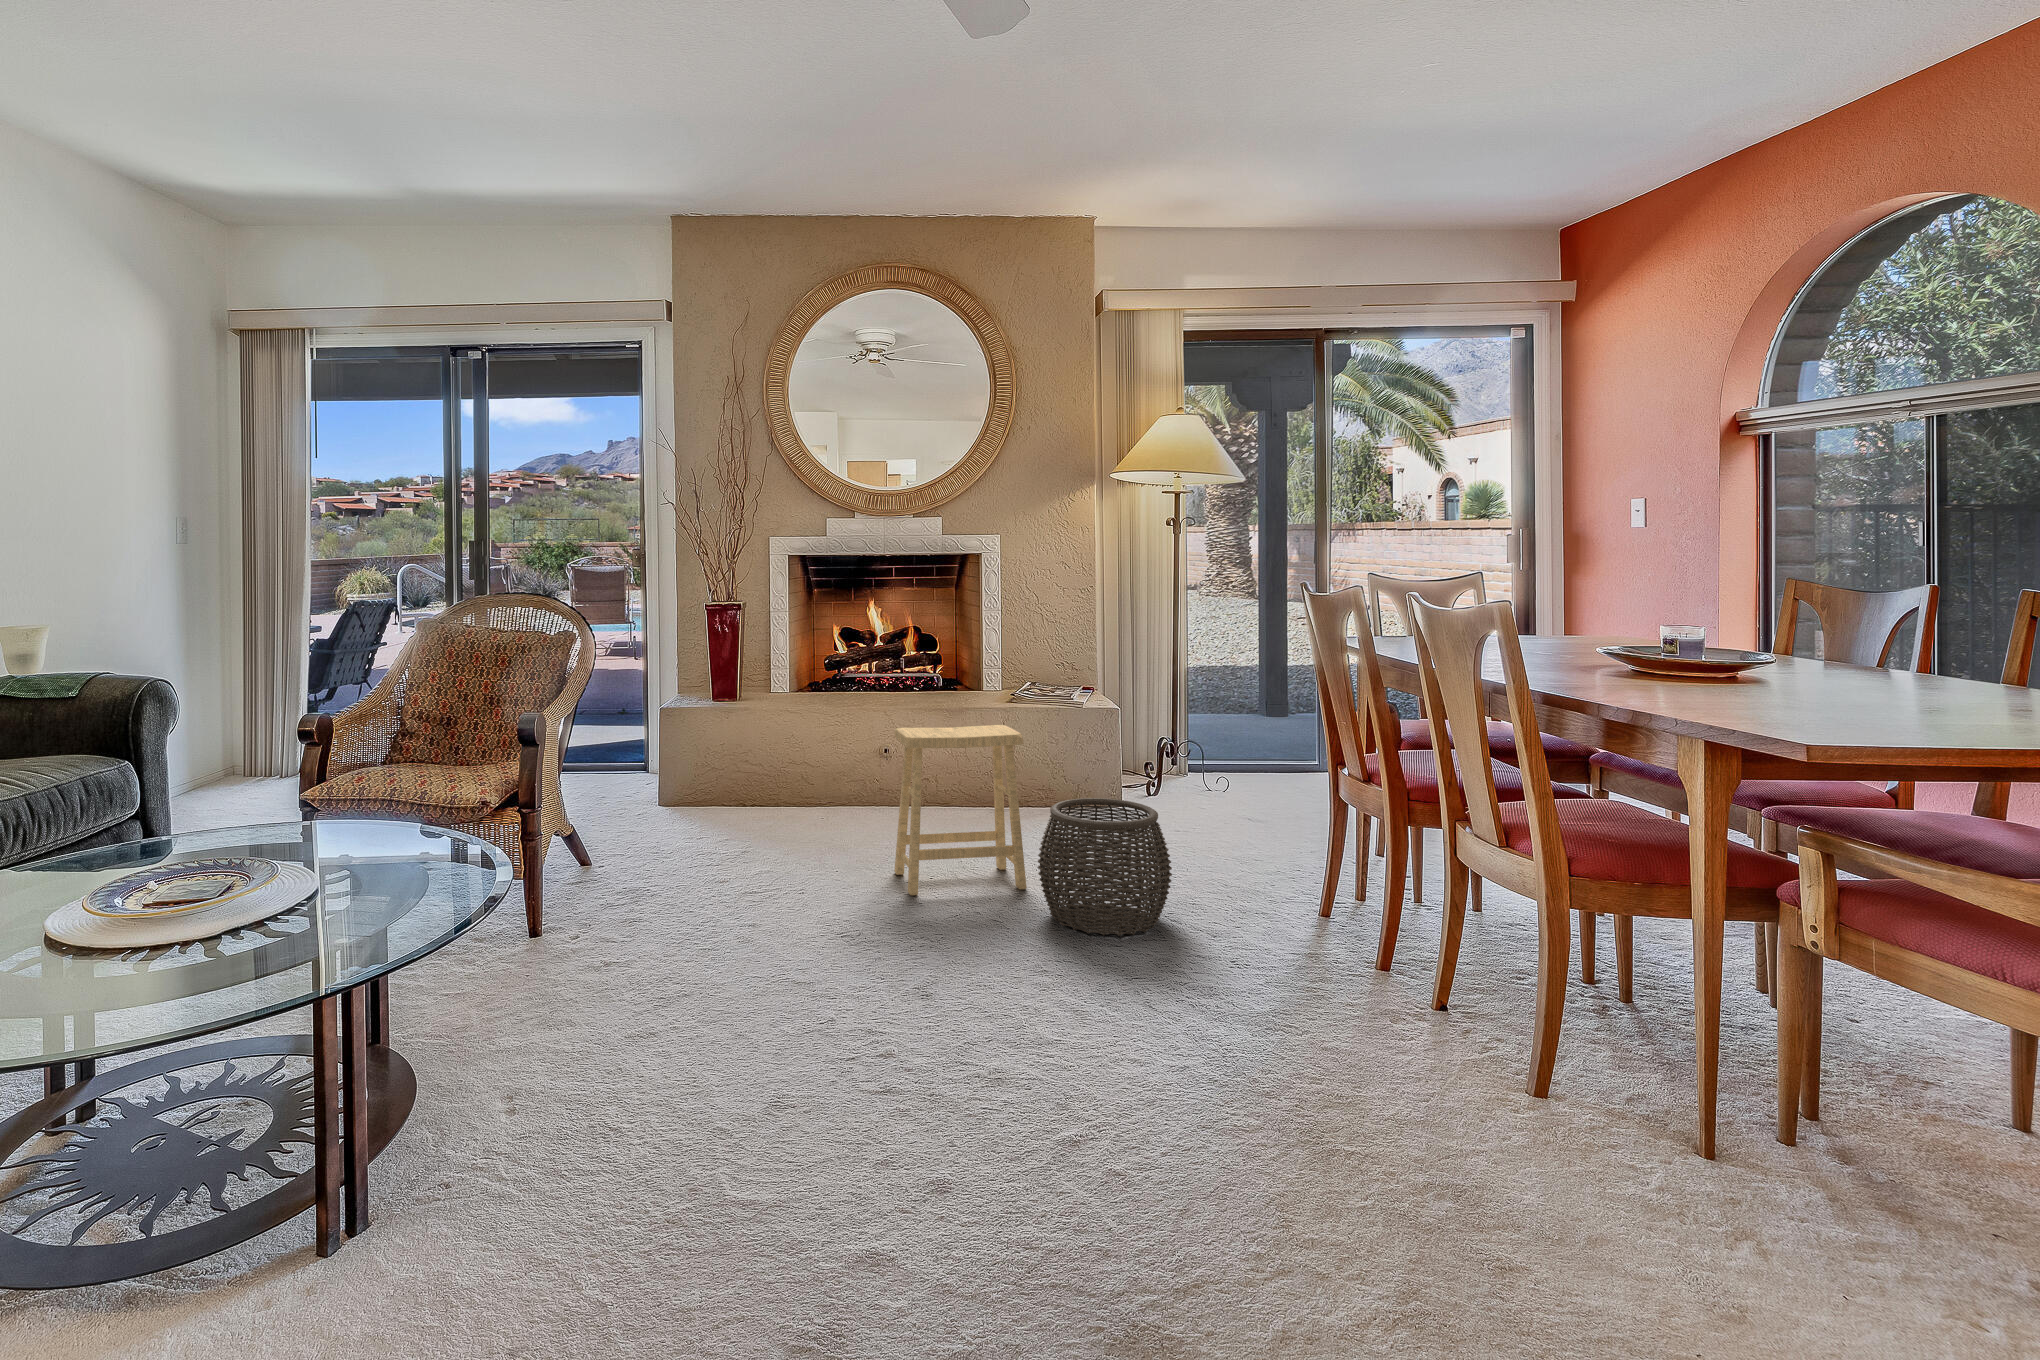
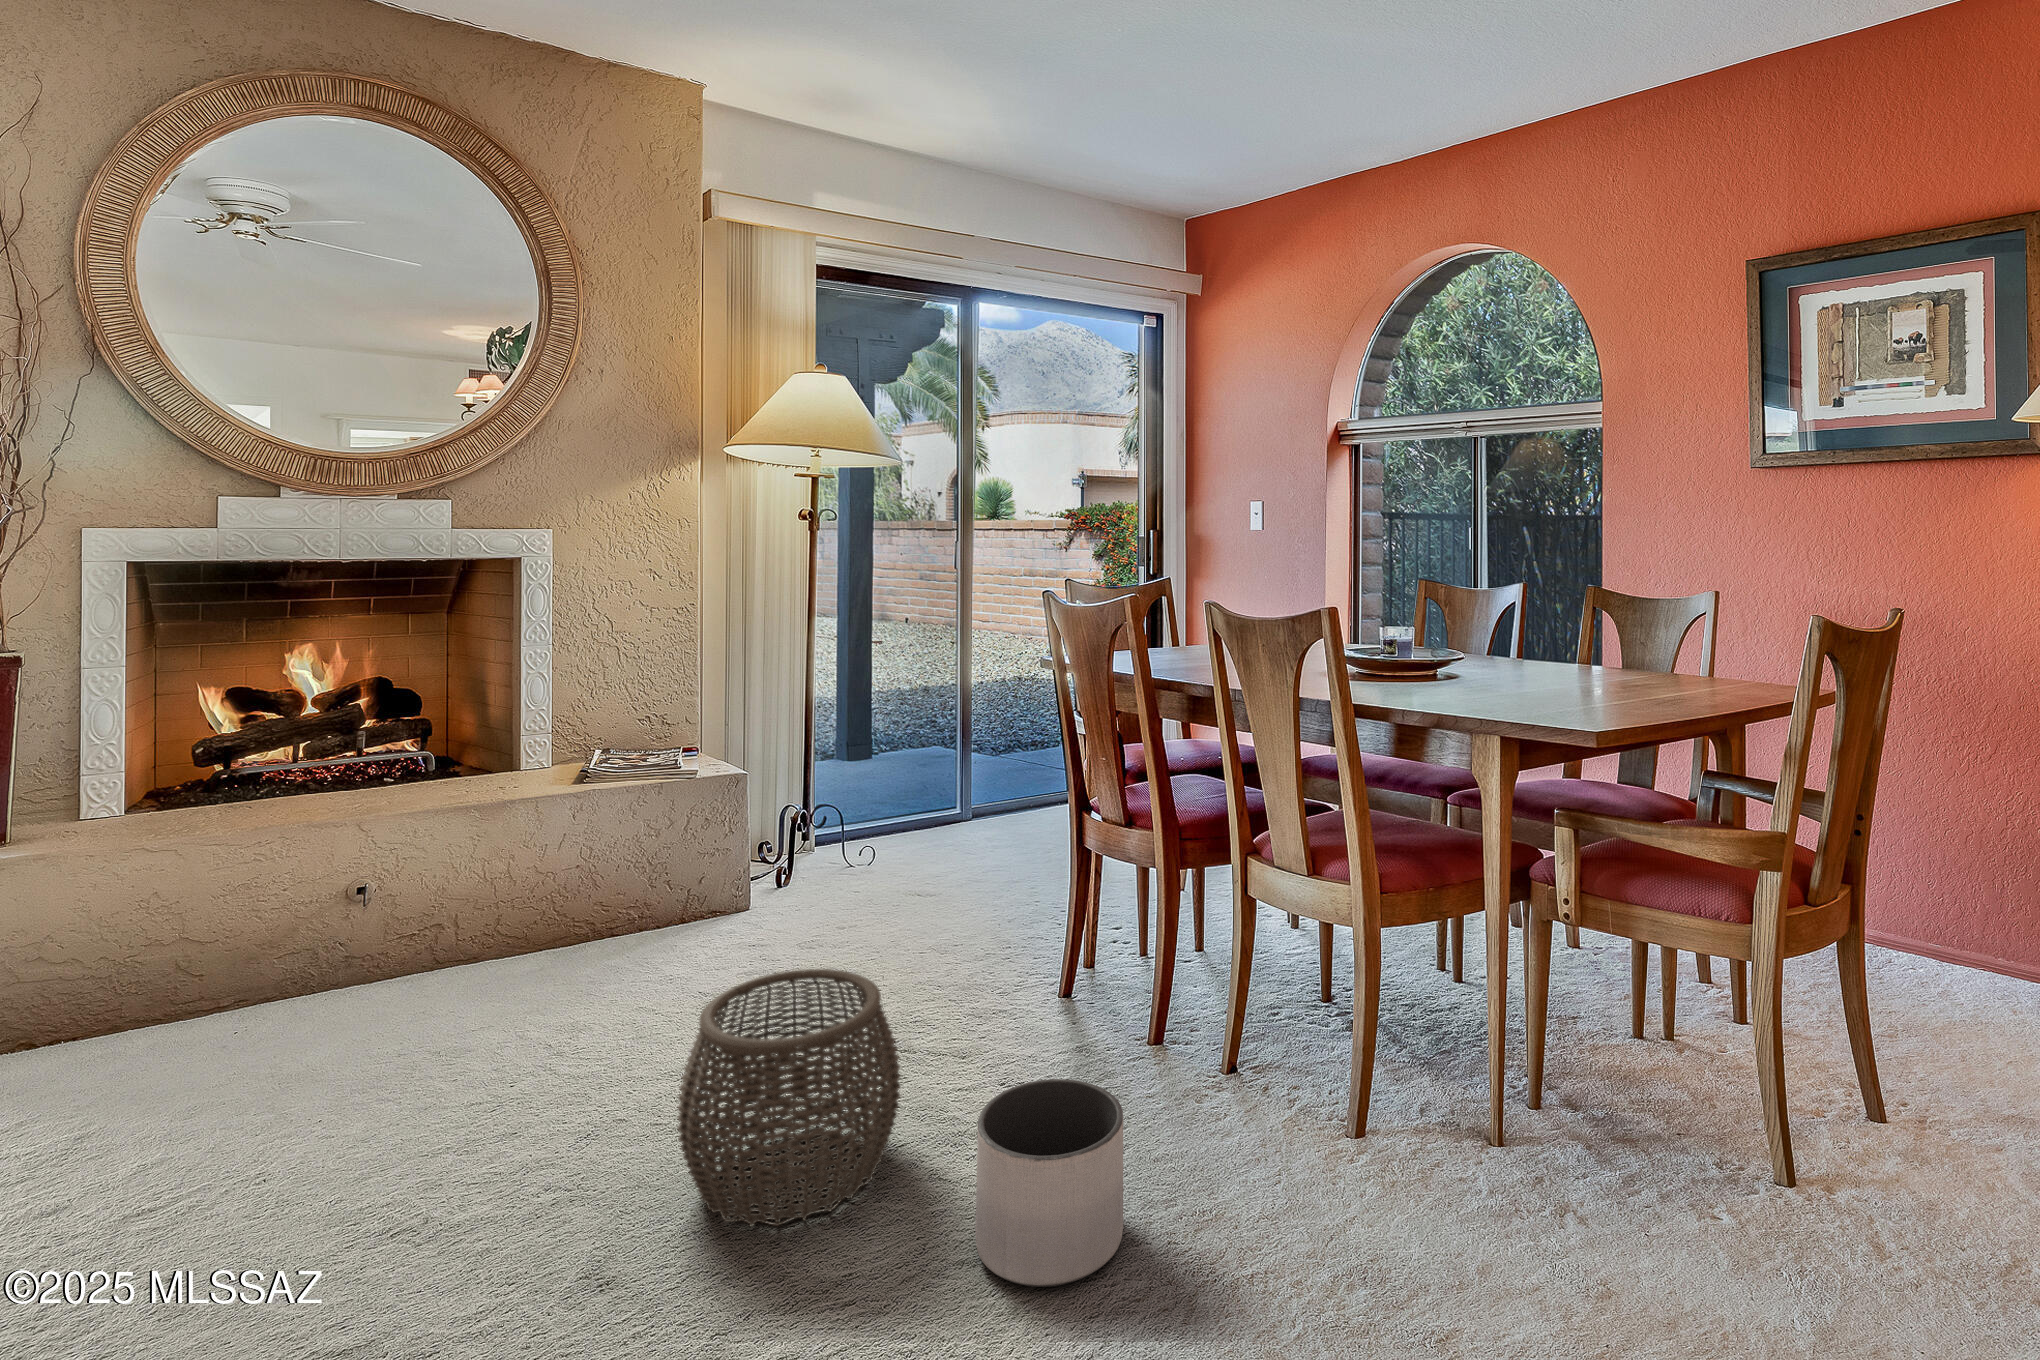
footstool: present [894,725,1027,895] -> none [358,867,642,1244]
planter: none [1198,881,1301,997] -> present [975,1079,1123,1287]

